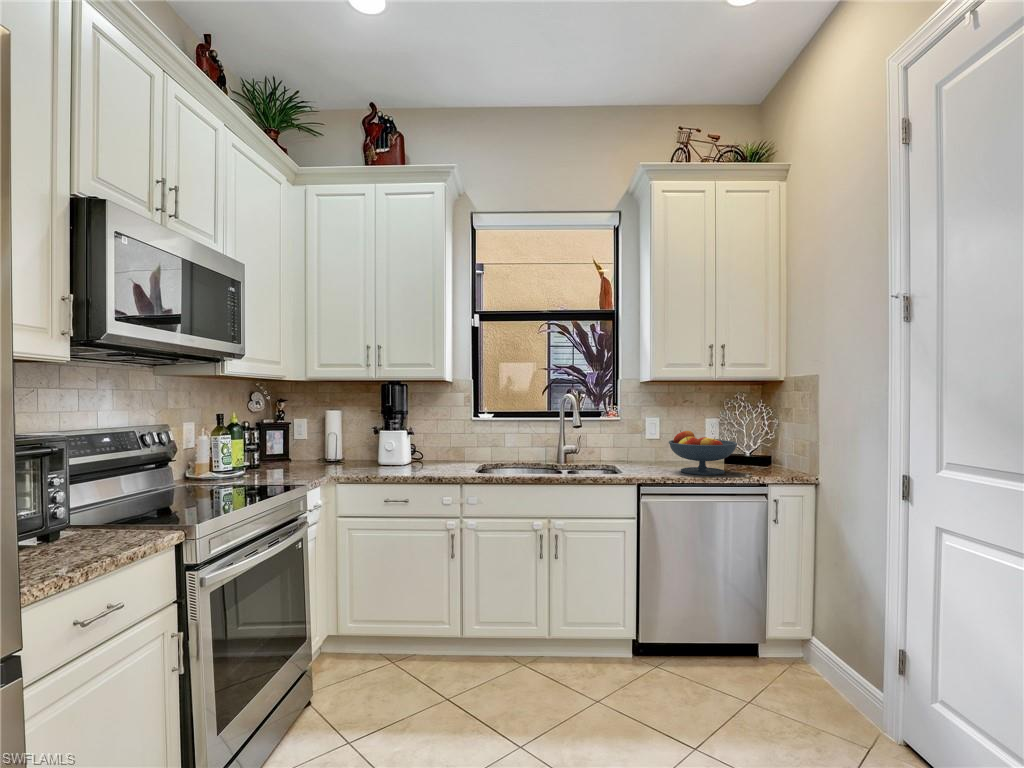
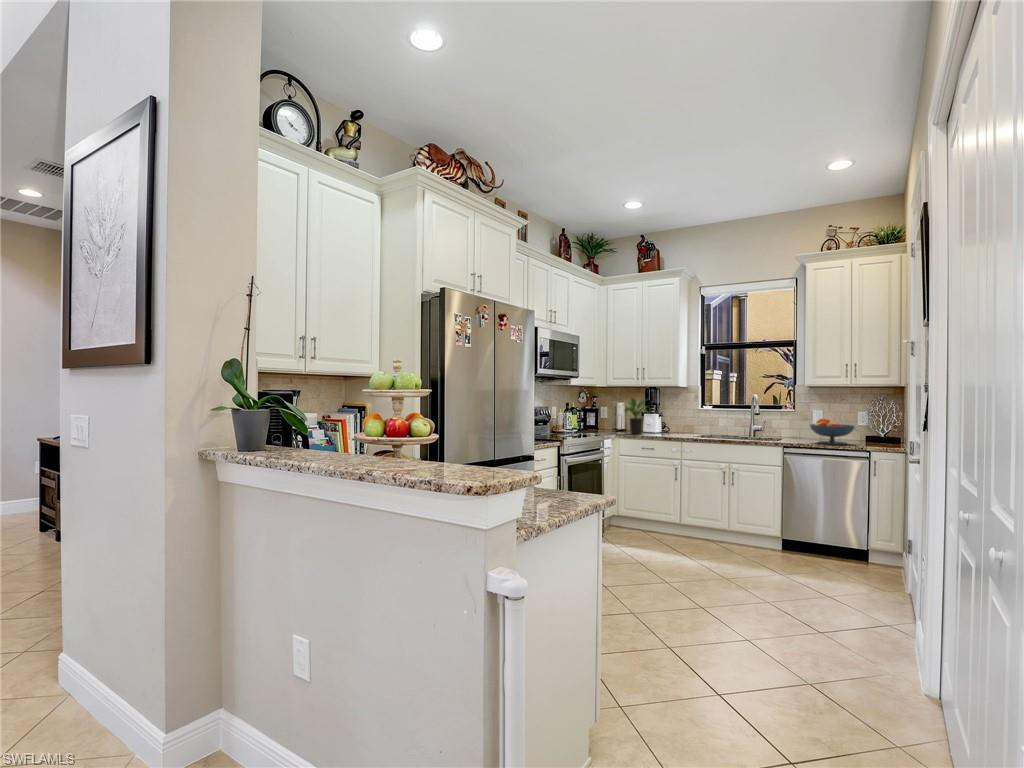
potted plant: none [332,401,399,472] -> present [625,398,649,434]

